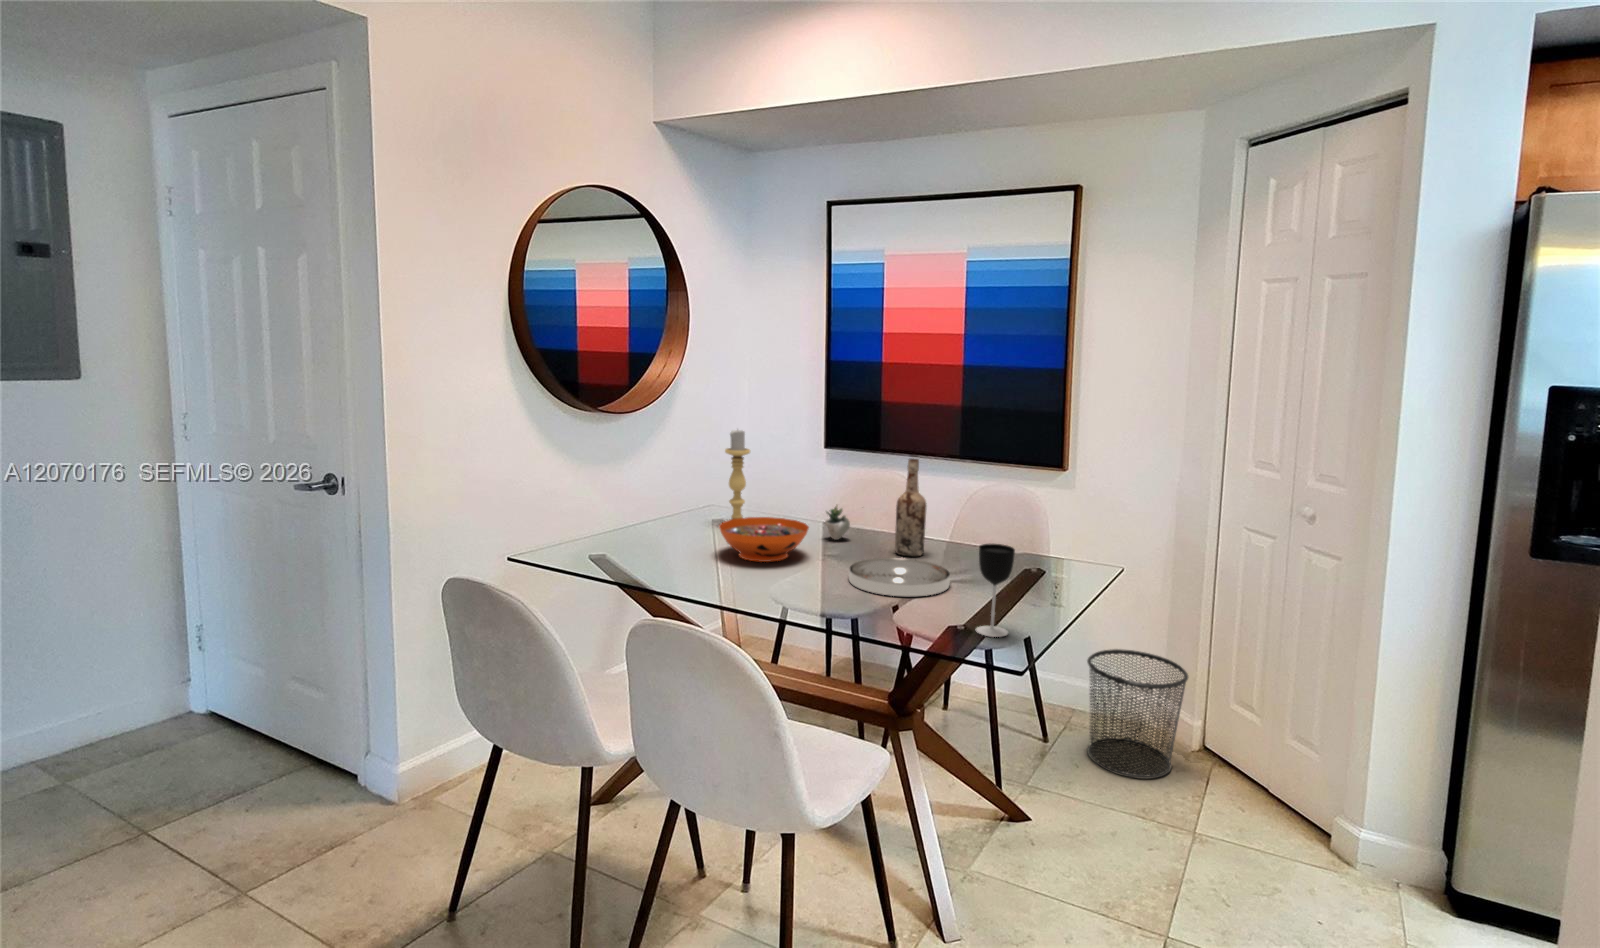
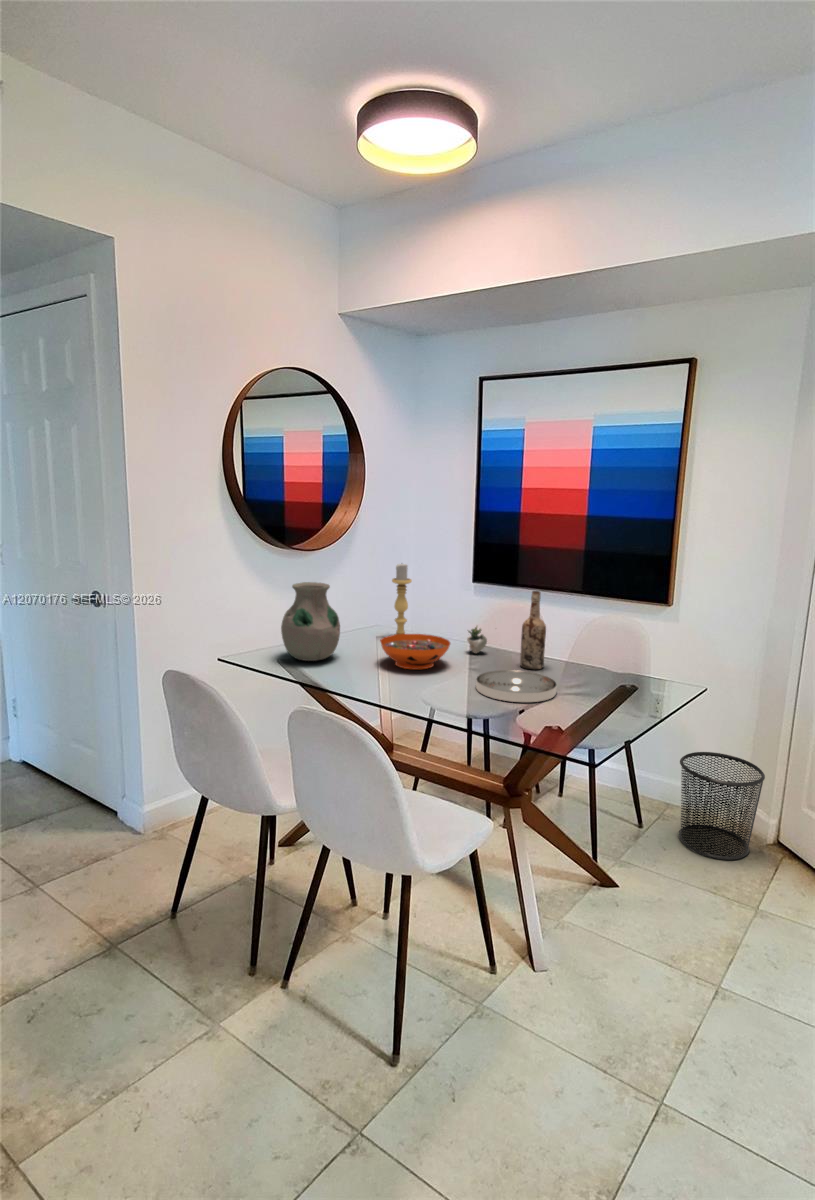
vase: none [587,453,665,556] -> present [281,582,340,661]
wine glass: present [976,544,1015,637] -> none [564,664,596,738]

